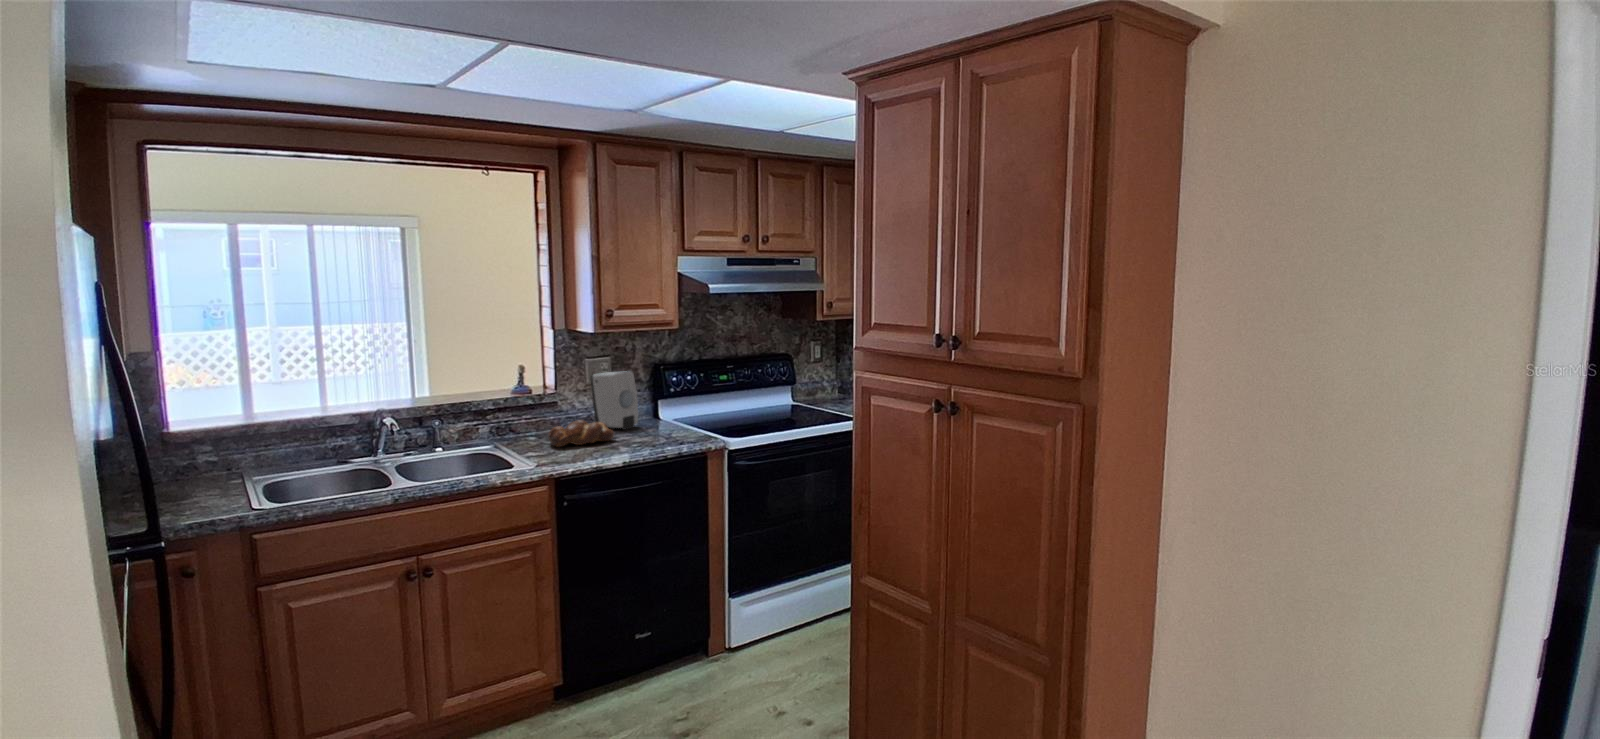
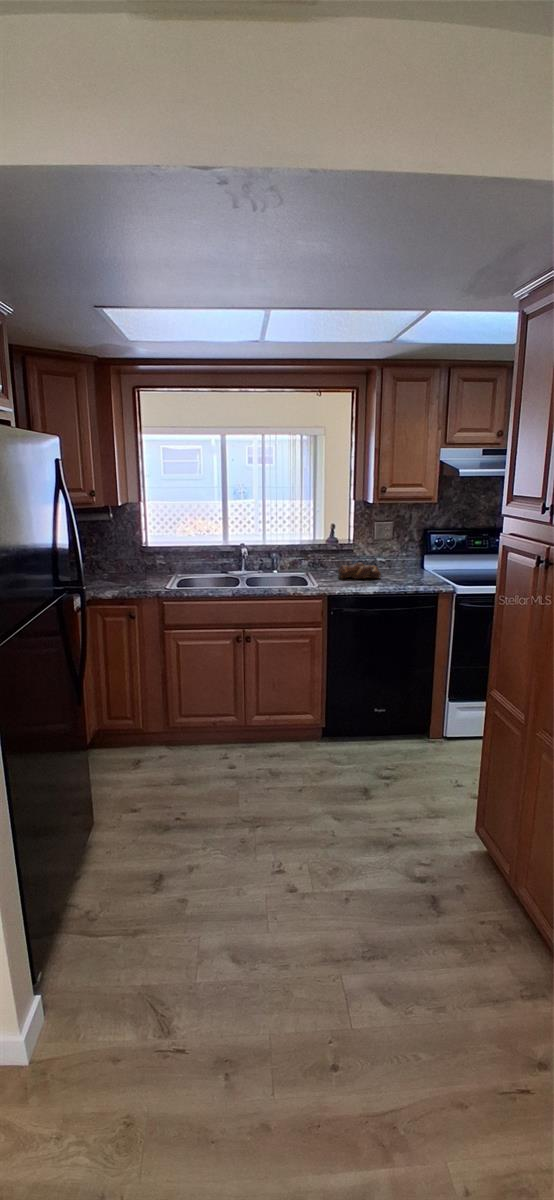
soap dispenser: present [590,371,638,430] -> none [377,533,406,574]

